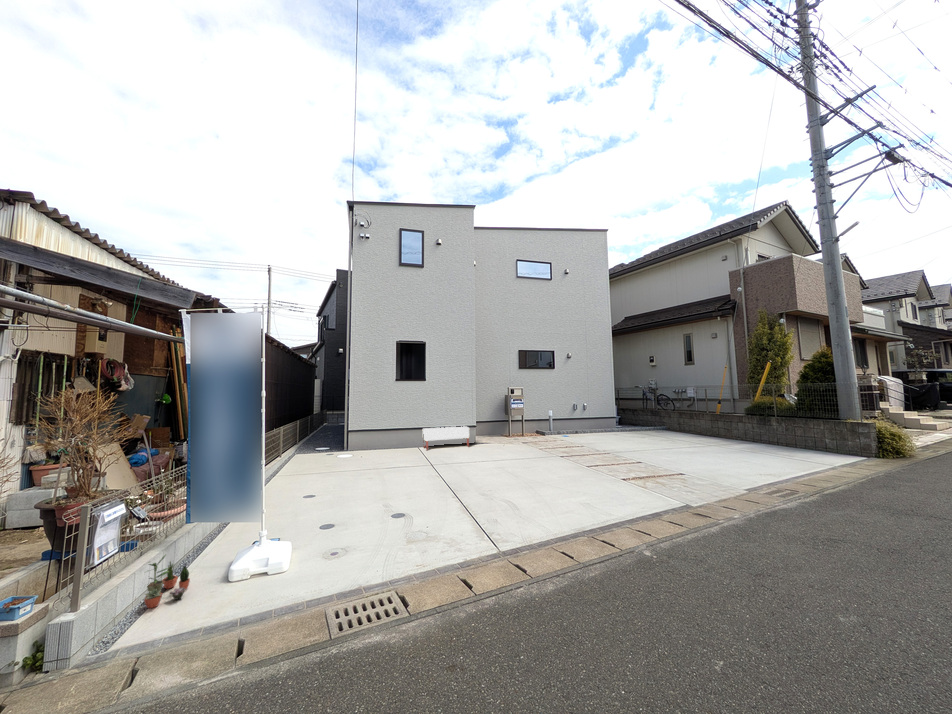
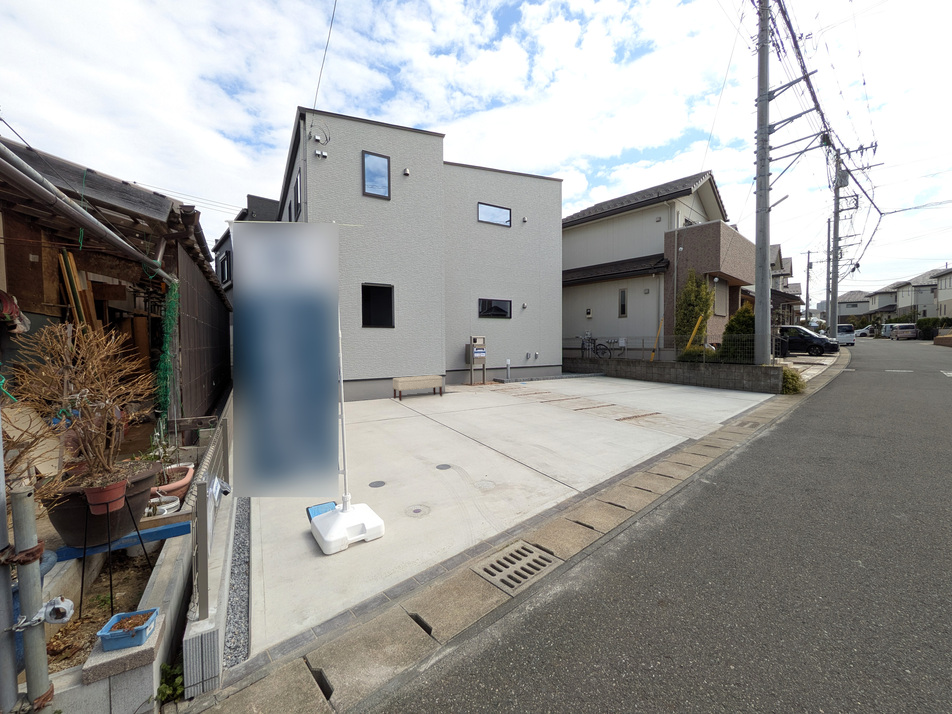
potted plant: present [144,555,190,608] -> none [223,531,286,598]

